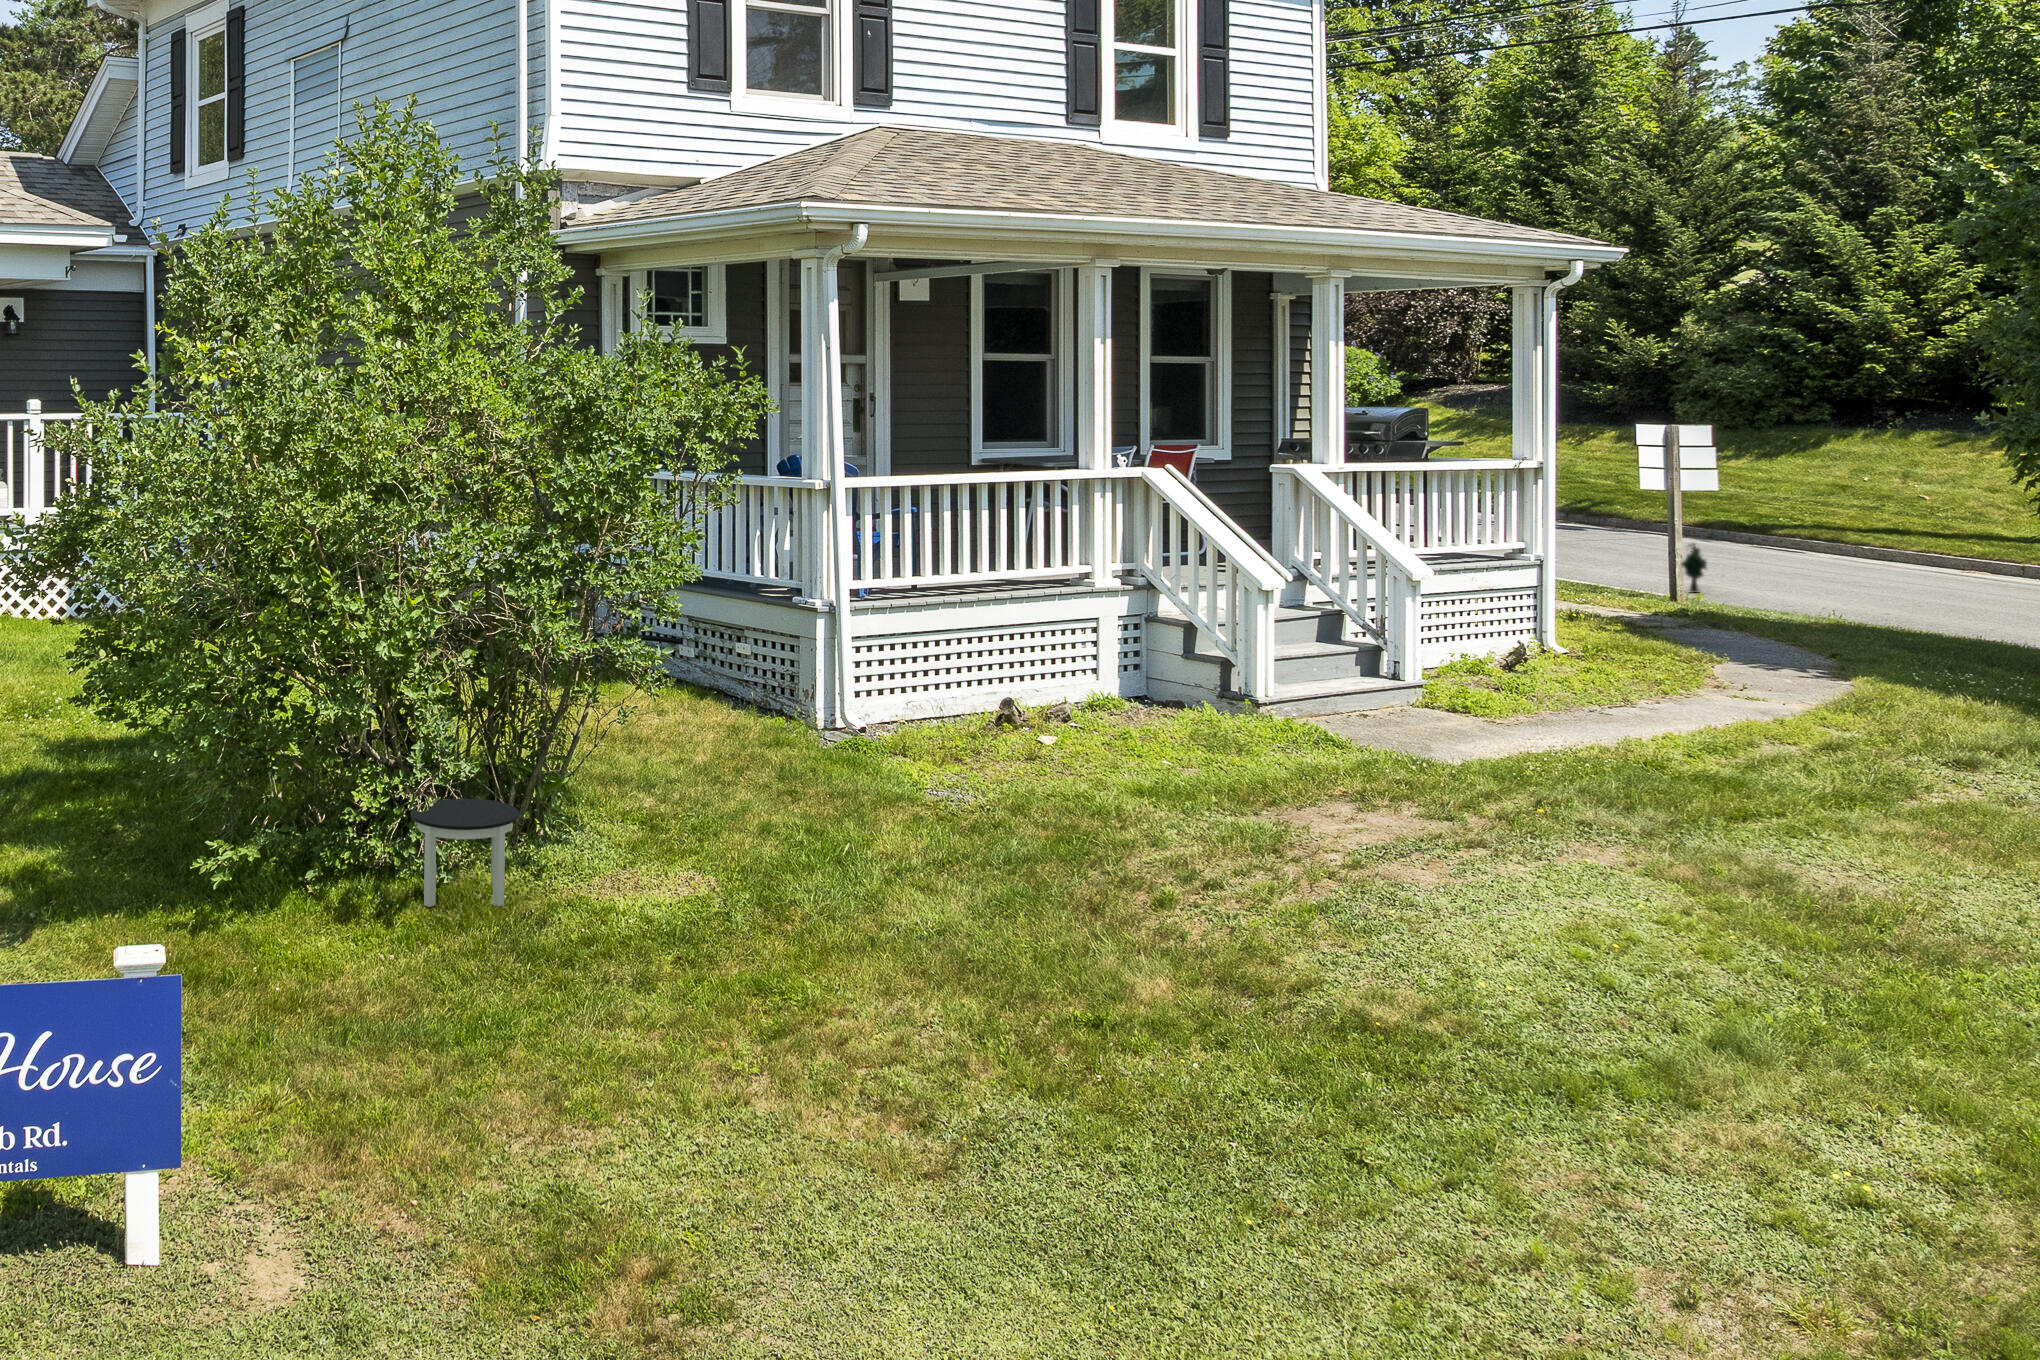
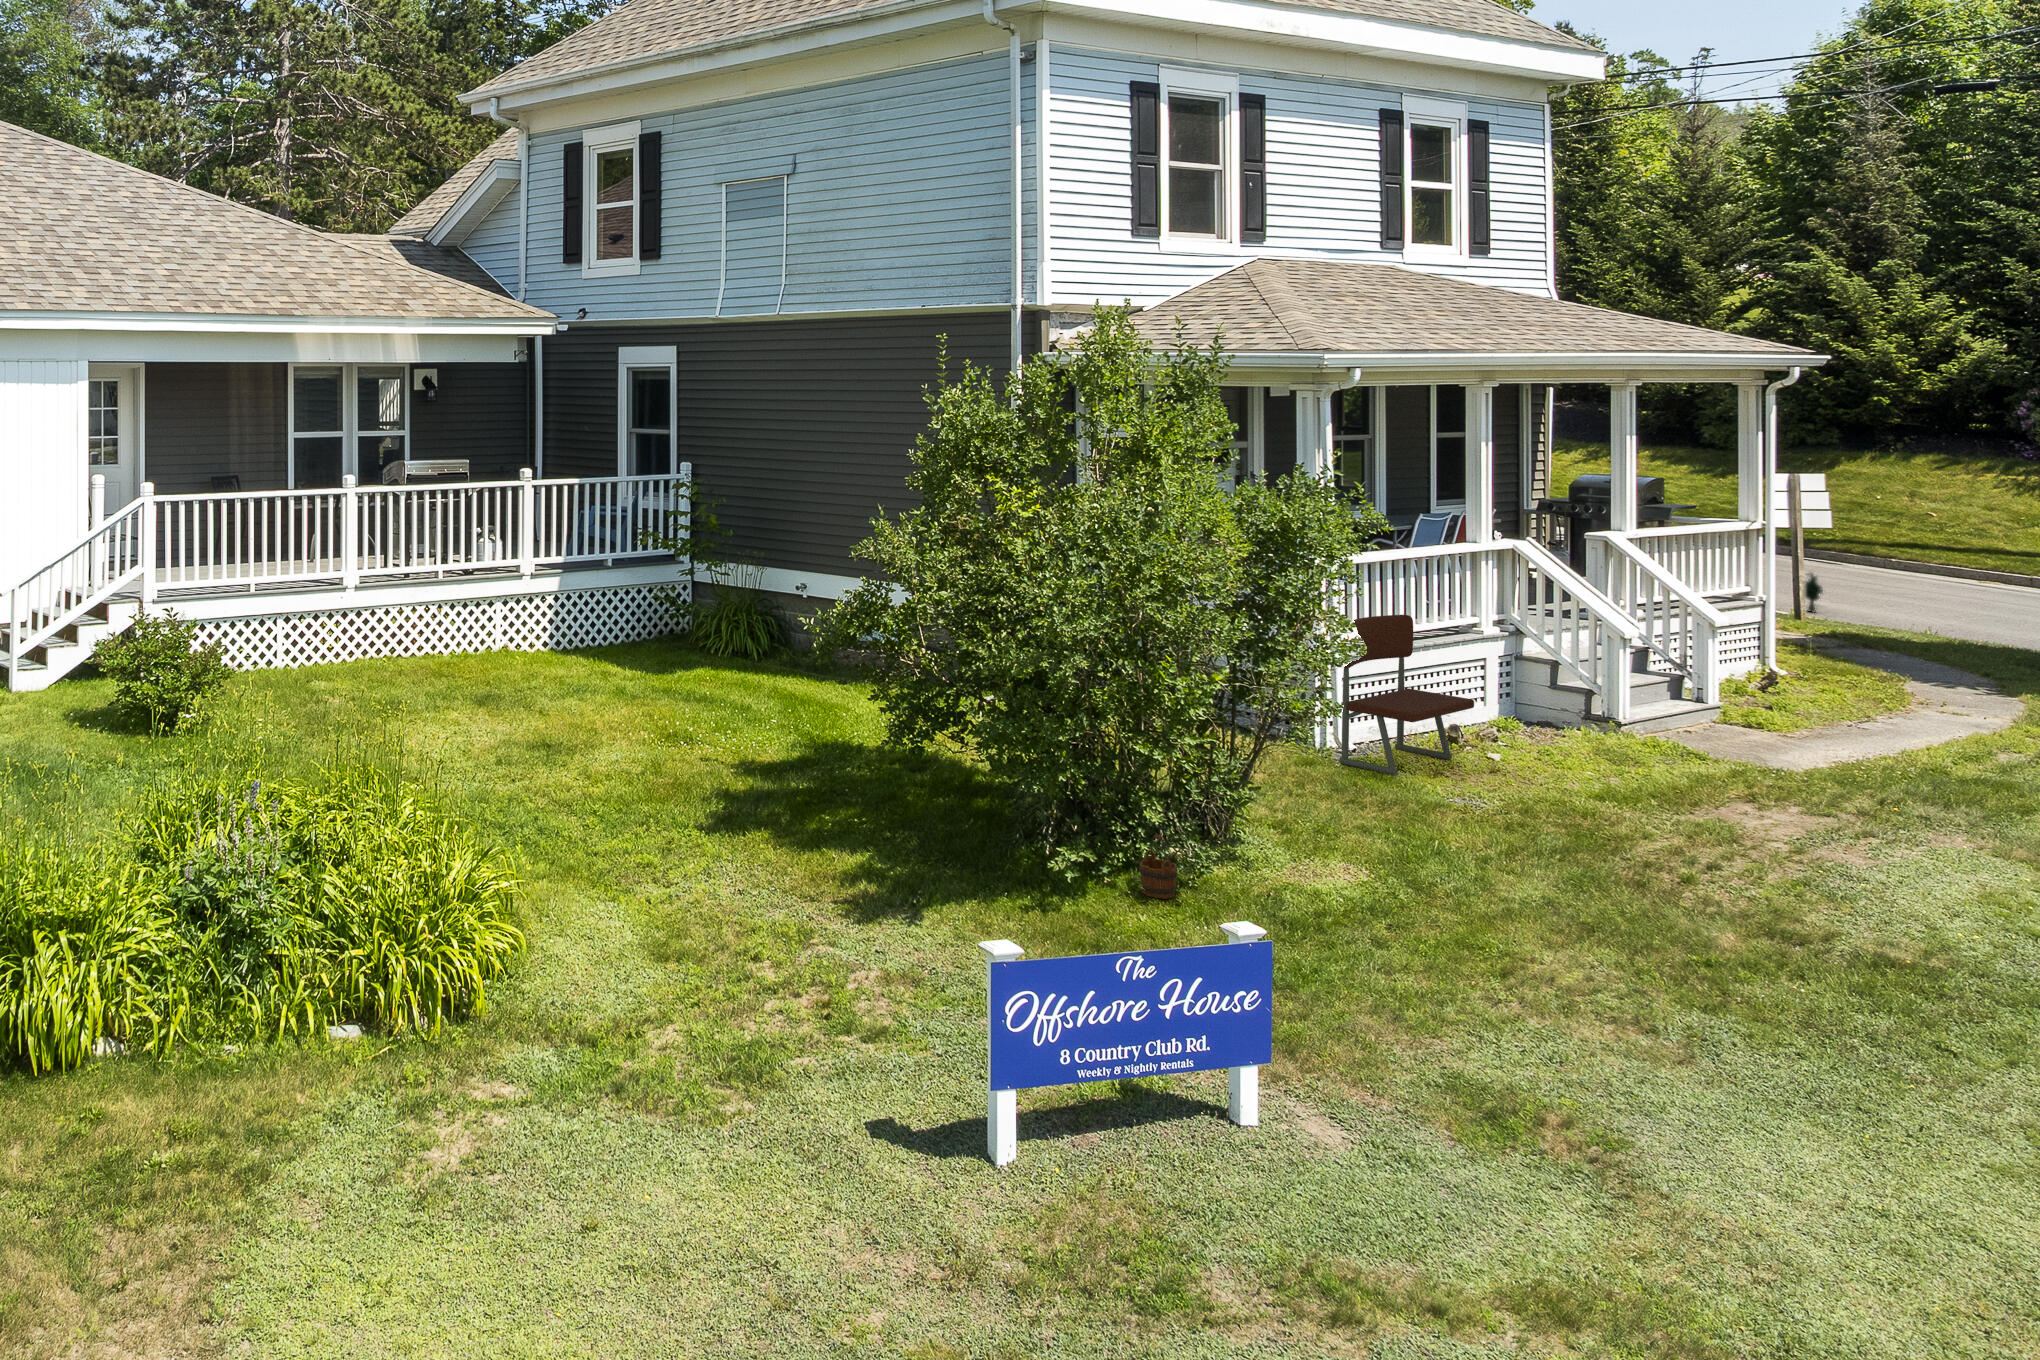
bench: none [823,552,1013,762] -> present [1339,615,1474,775]
round table: present [411,799,519,907] -> none [1225,814,1305,889]
wooden bucket: none [243,823,296,919] -> present [1139,834,1177,899]

